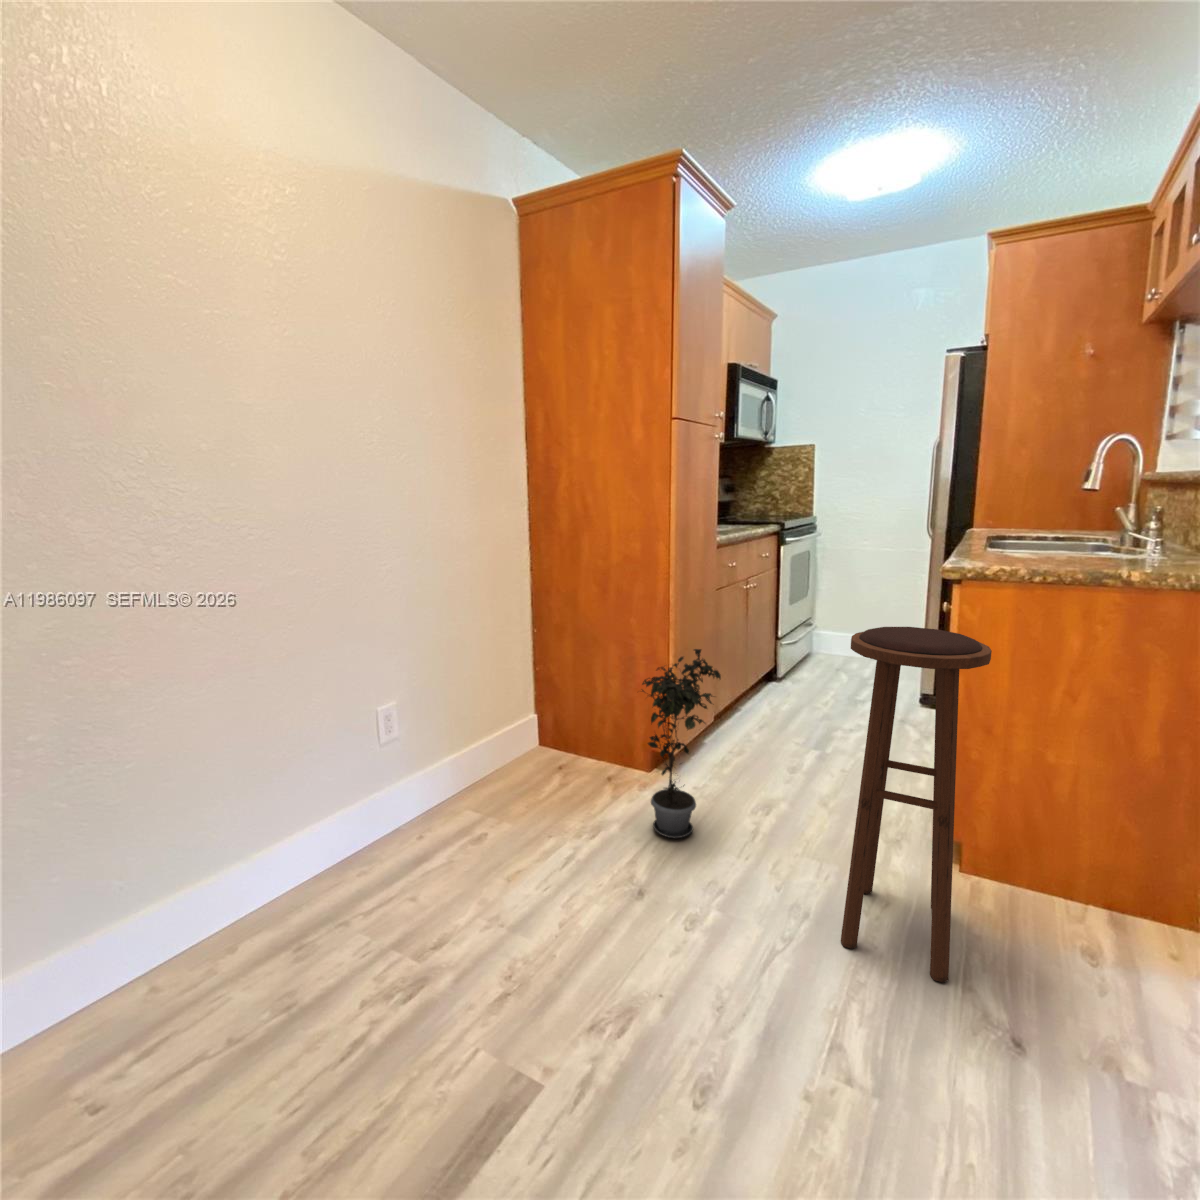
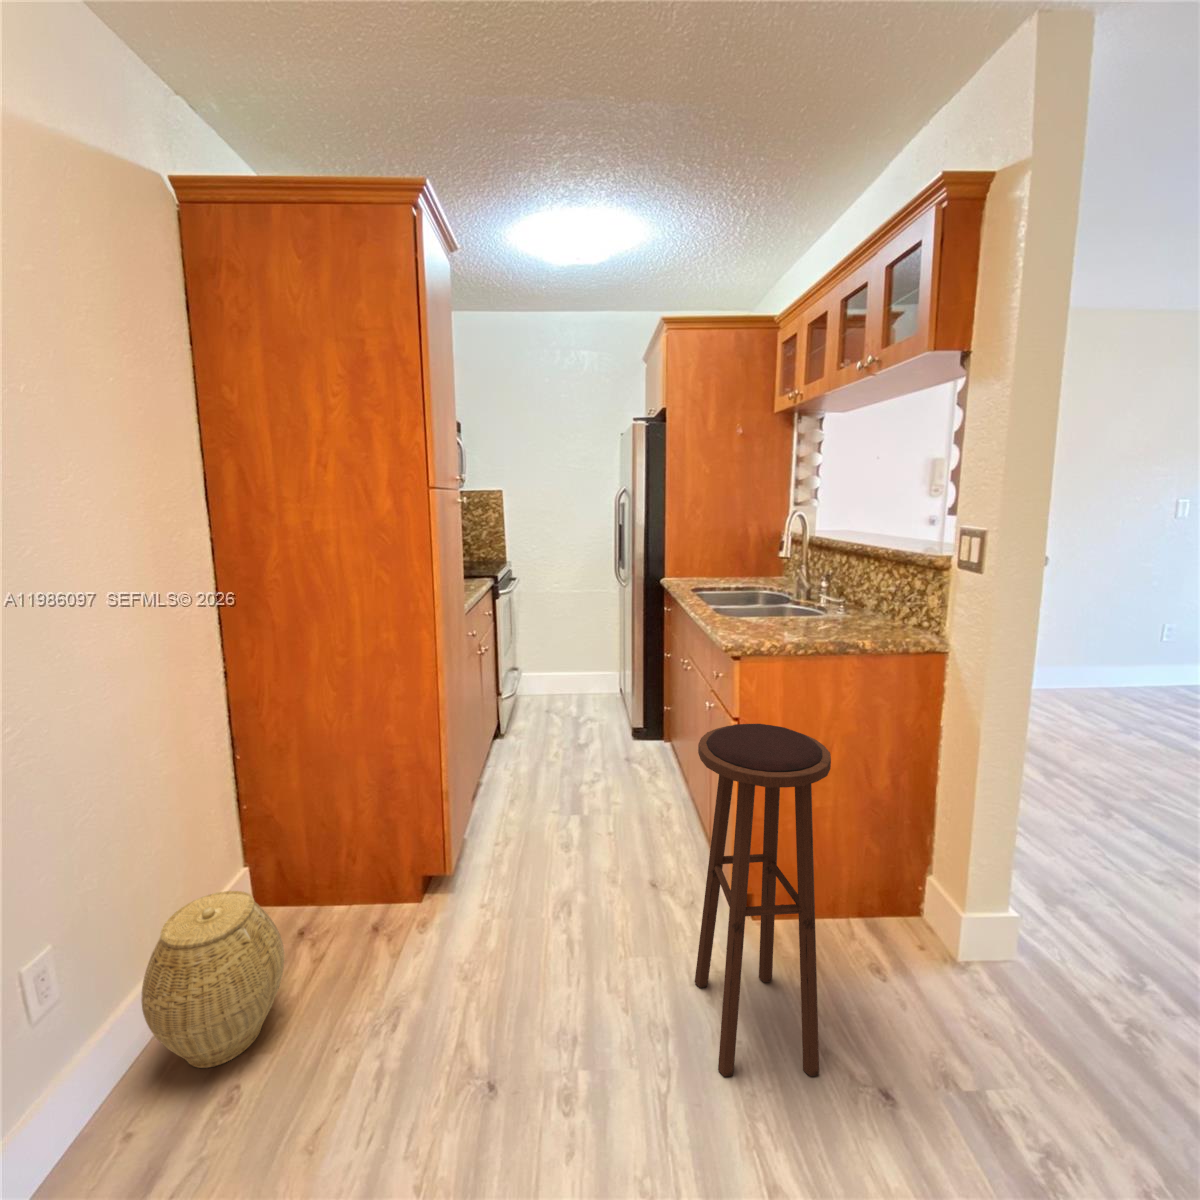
potted plant: present [642,649,721,838] -> none [428,771,534,1004]
woven basket: none [458,701,540,809] -> present [141,891,284,1068]

